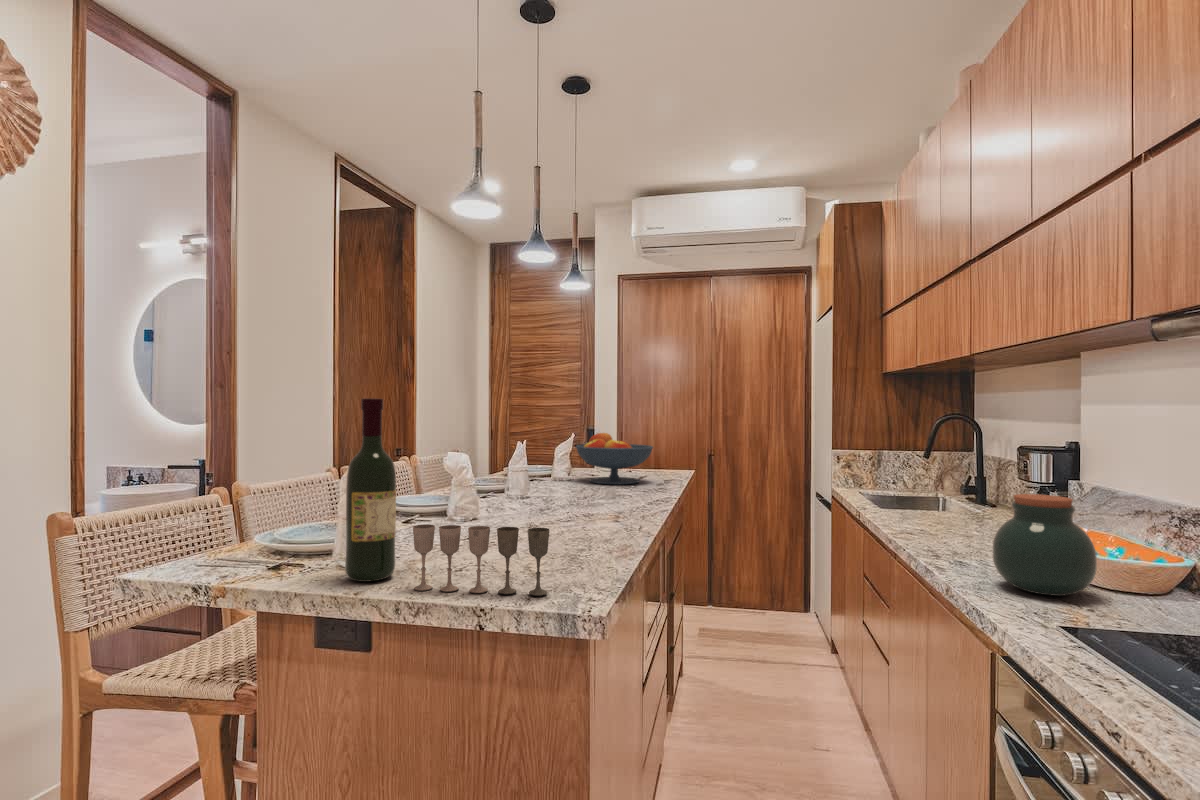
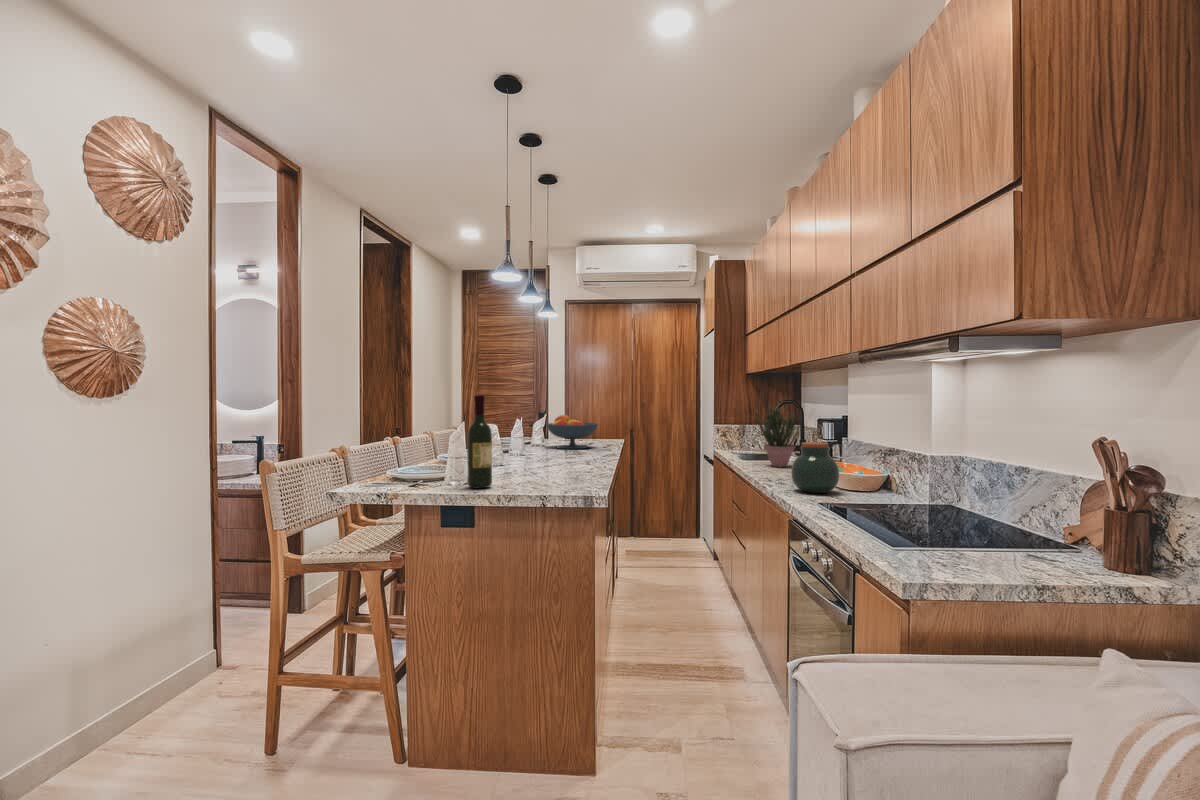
potted plant: none [906,421,986,525] -> present [756,406,799,467]
wine glass: present [413,524,550,596] -> none [506,458,575,491]

